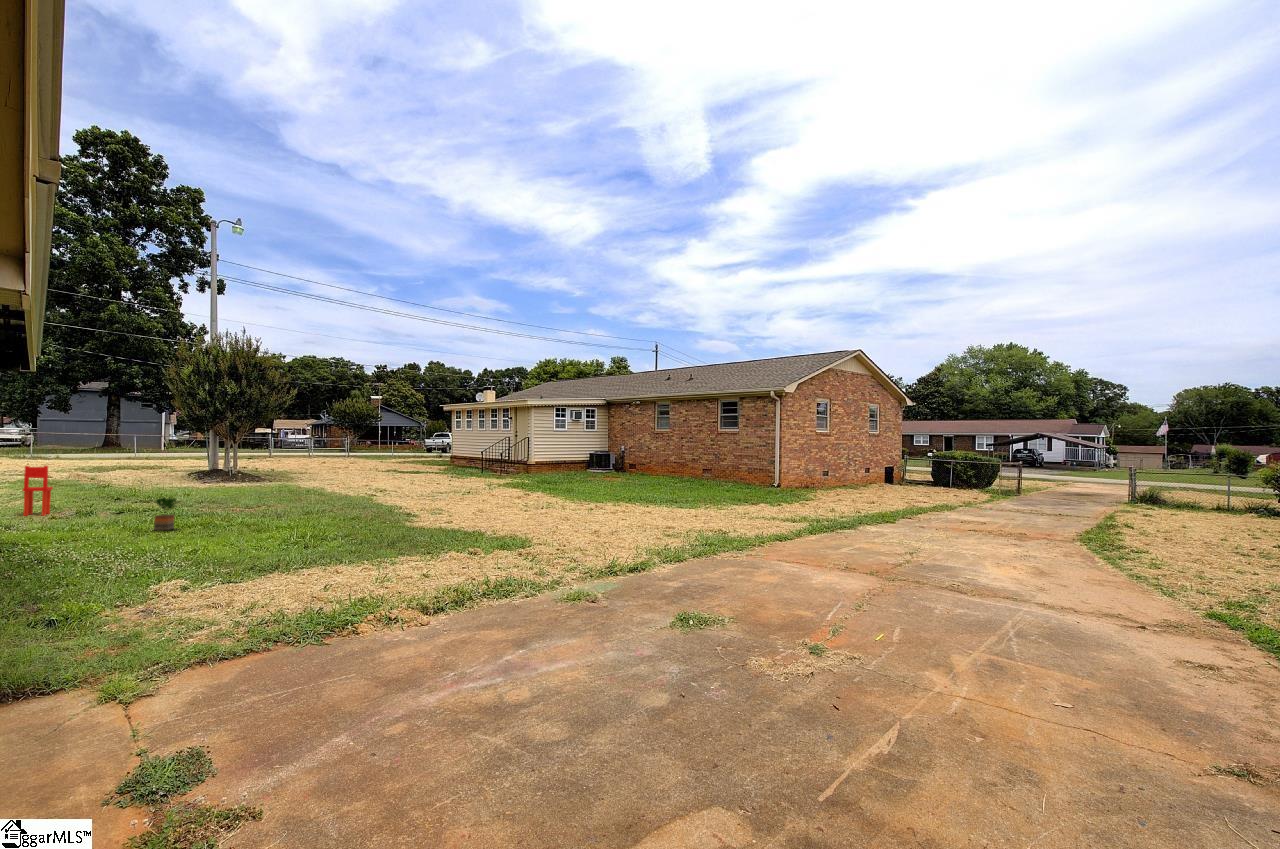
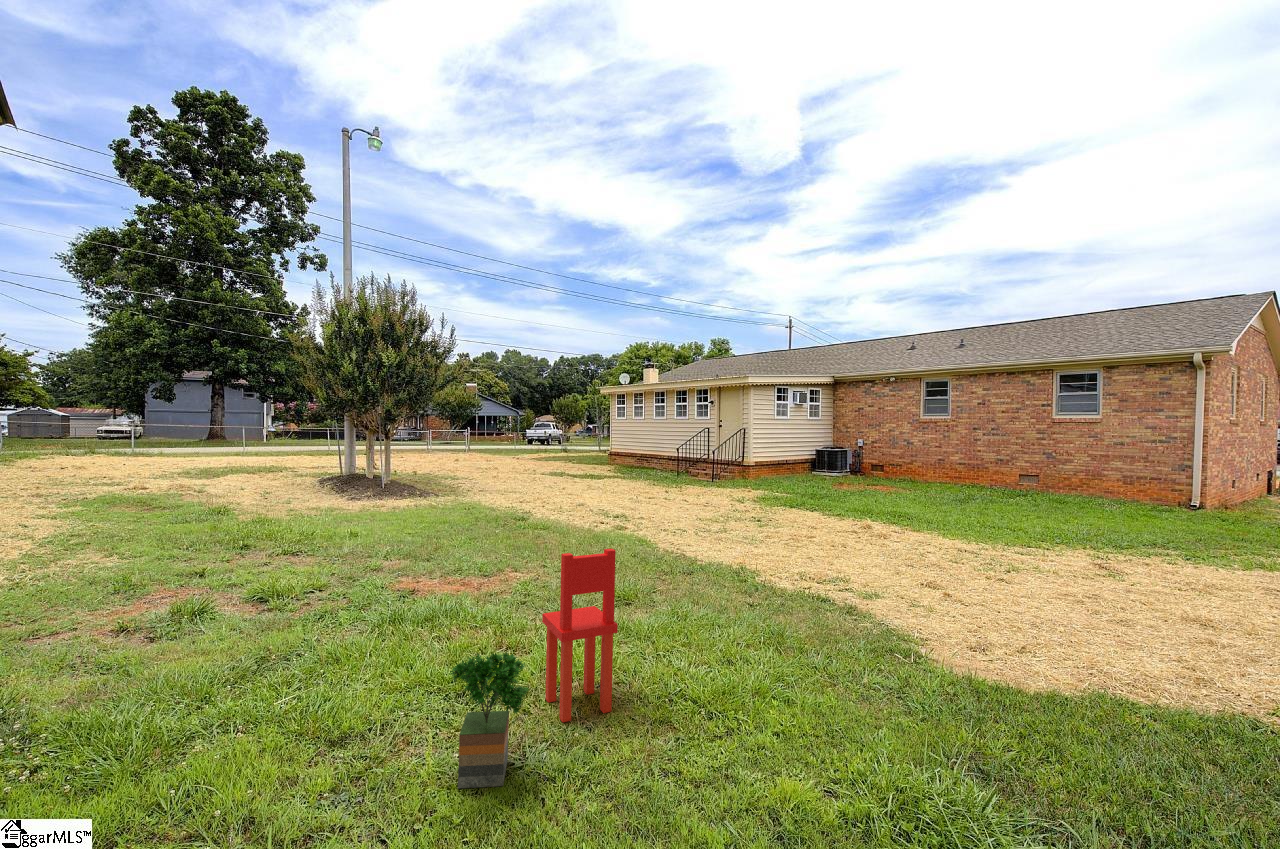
chair: present [22,466,53,516] -> present [542,549,618,722]

